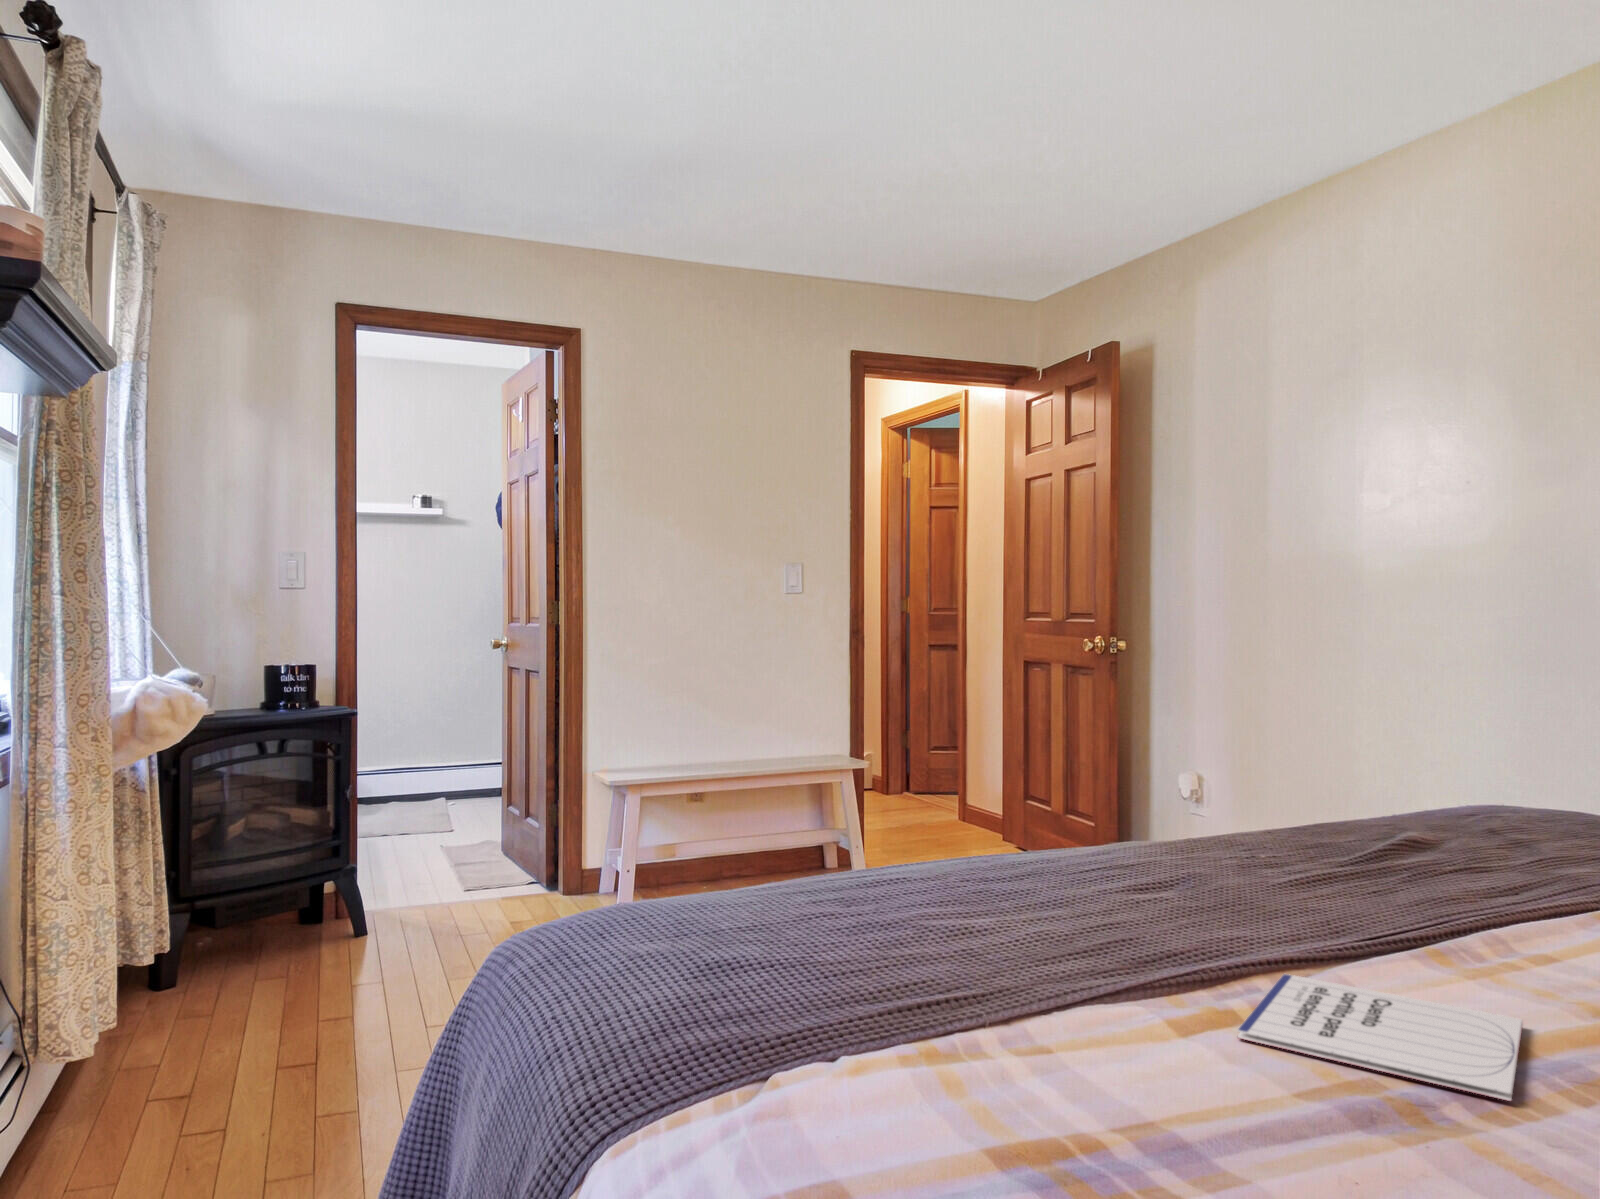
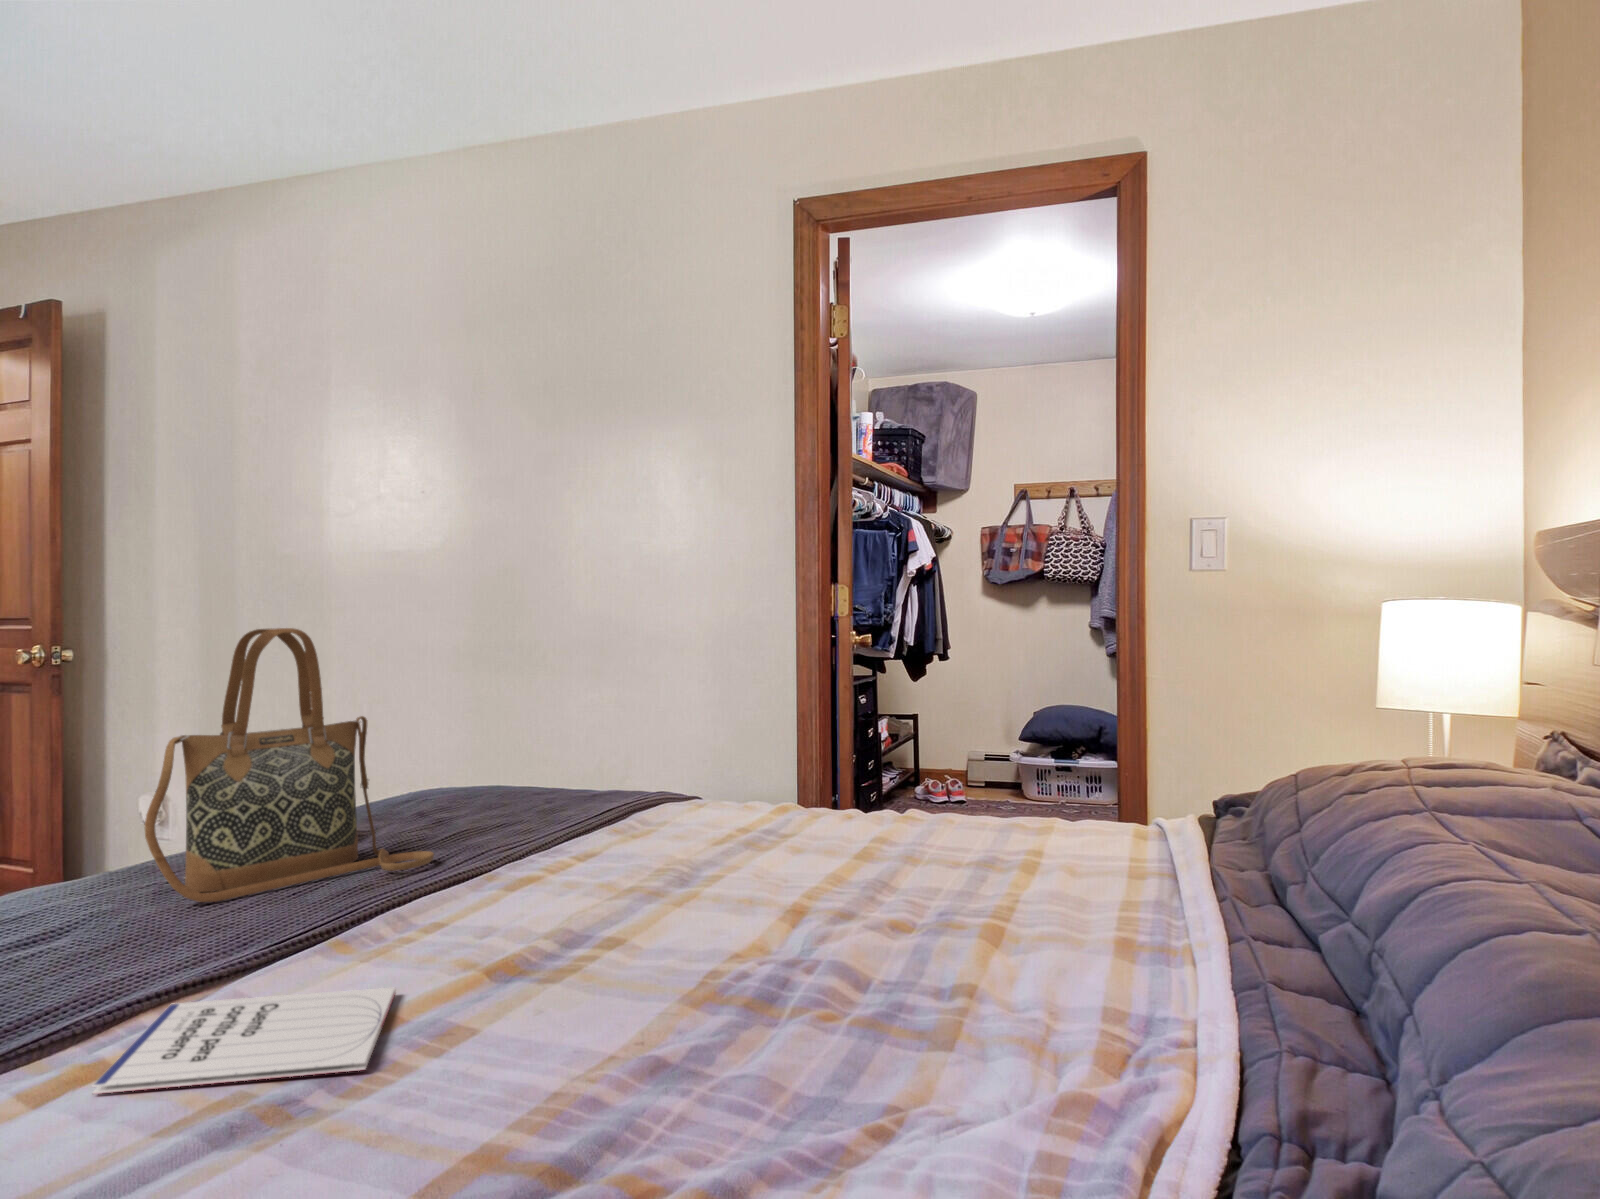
handbag: none [1232,625,1527,889] -> present [144,628,434,902]

